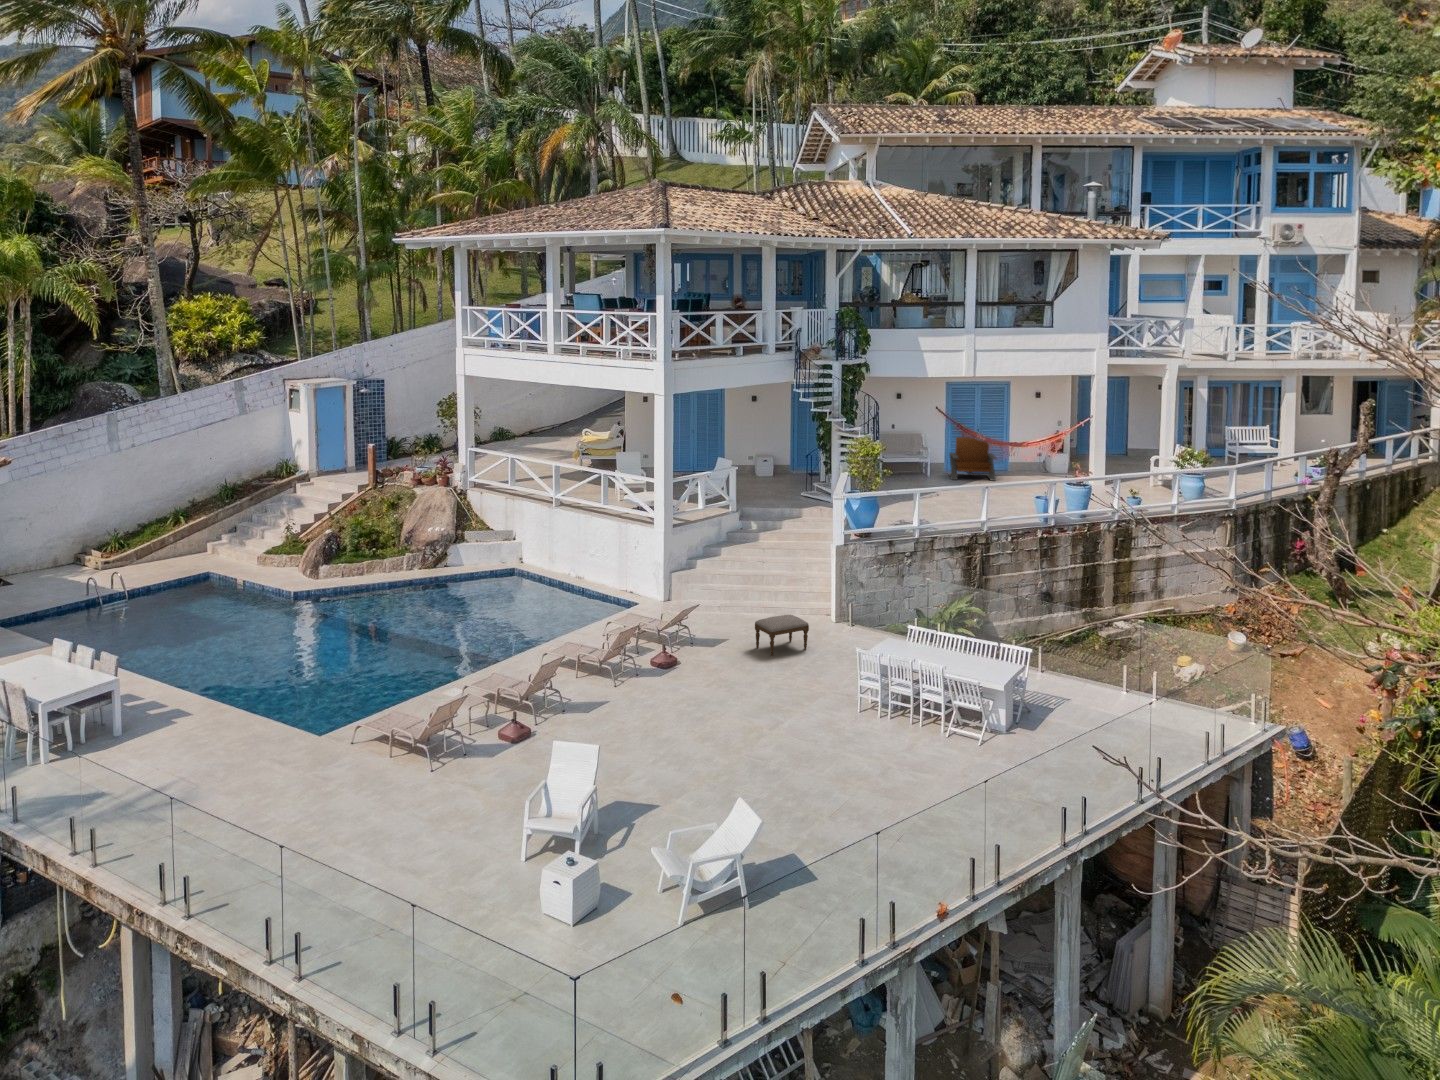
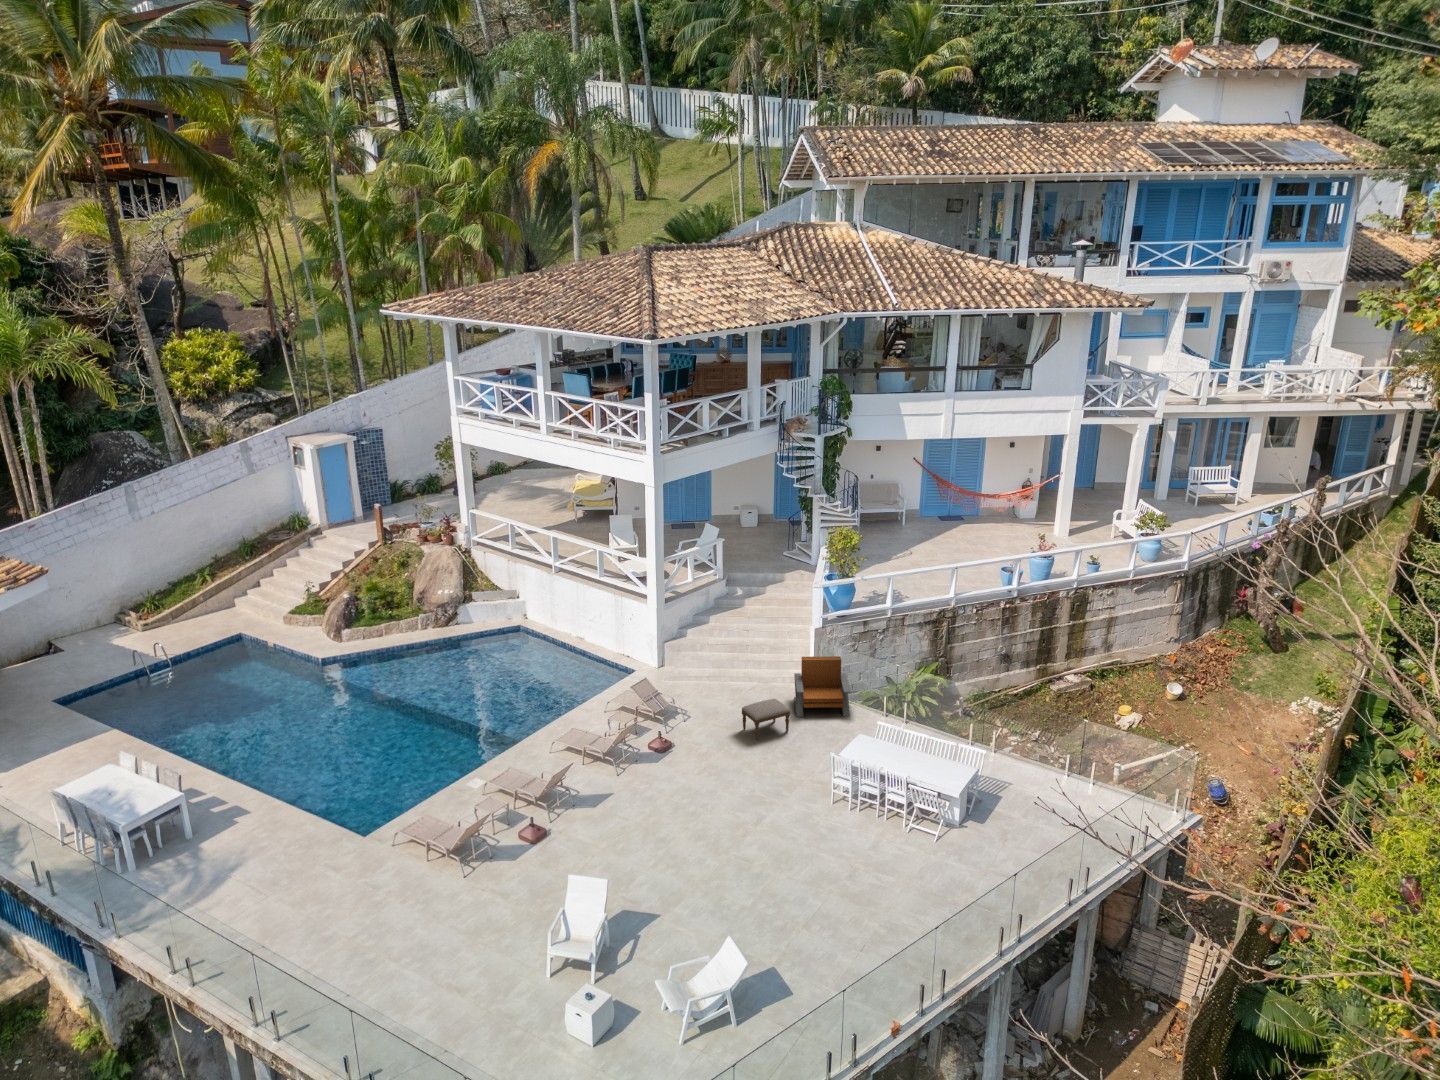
lounge chair: present [949,437,996,481] -> present [794,656,851,717]

